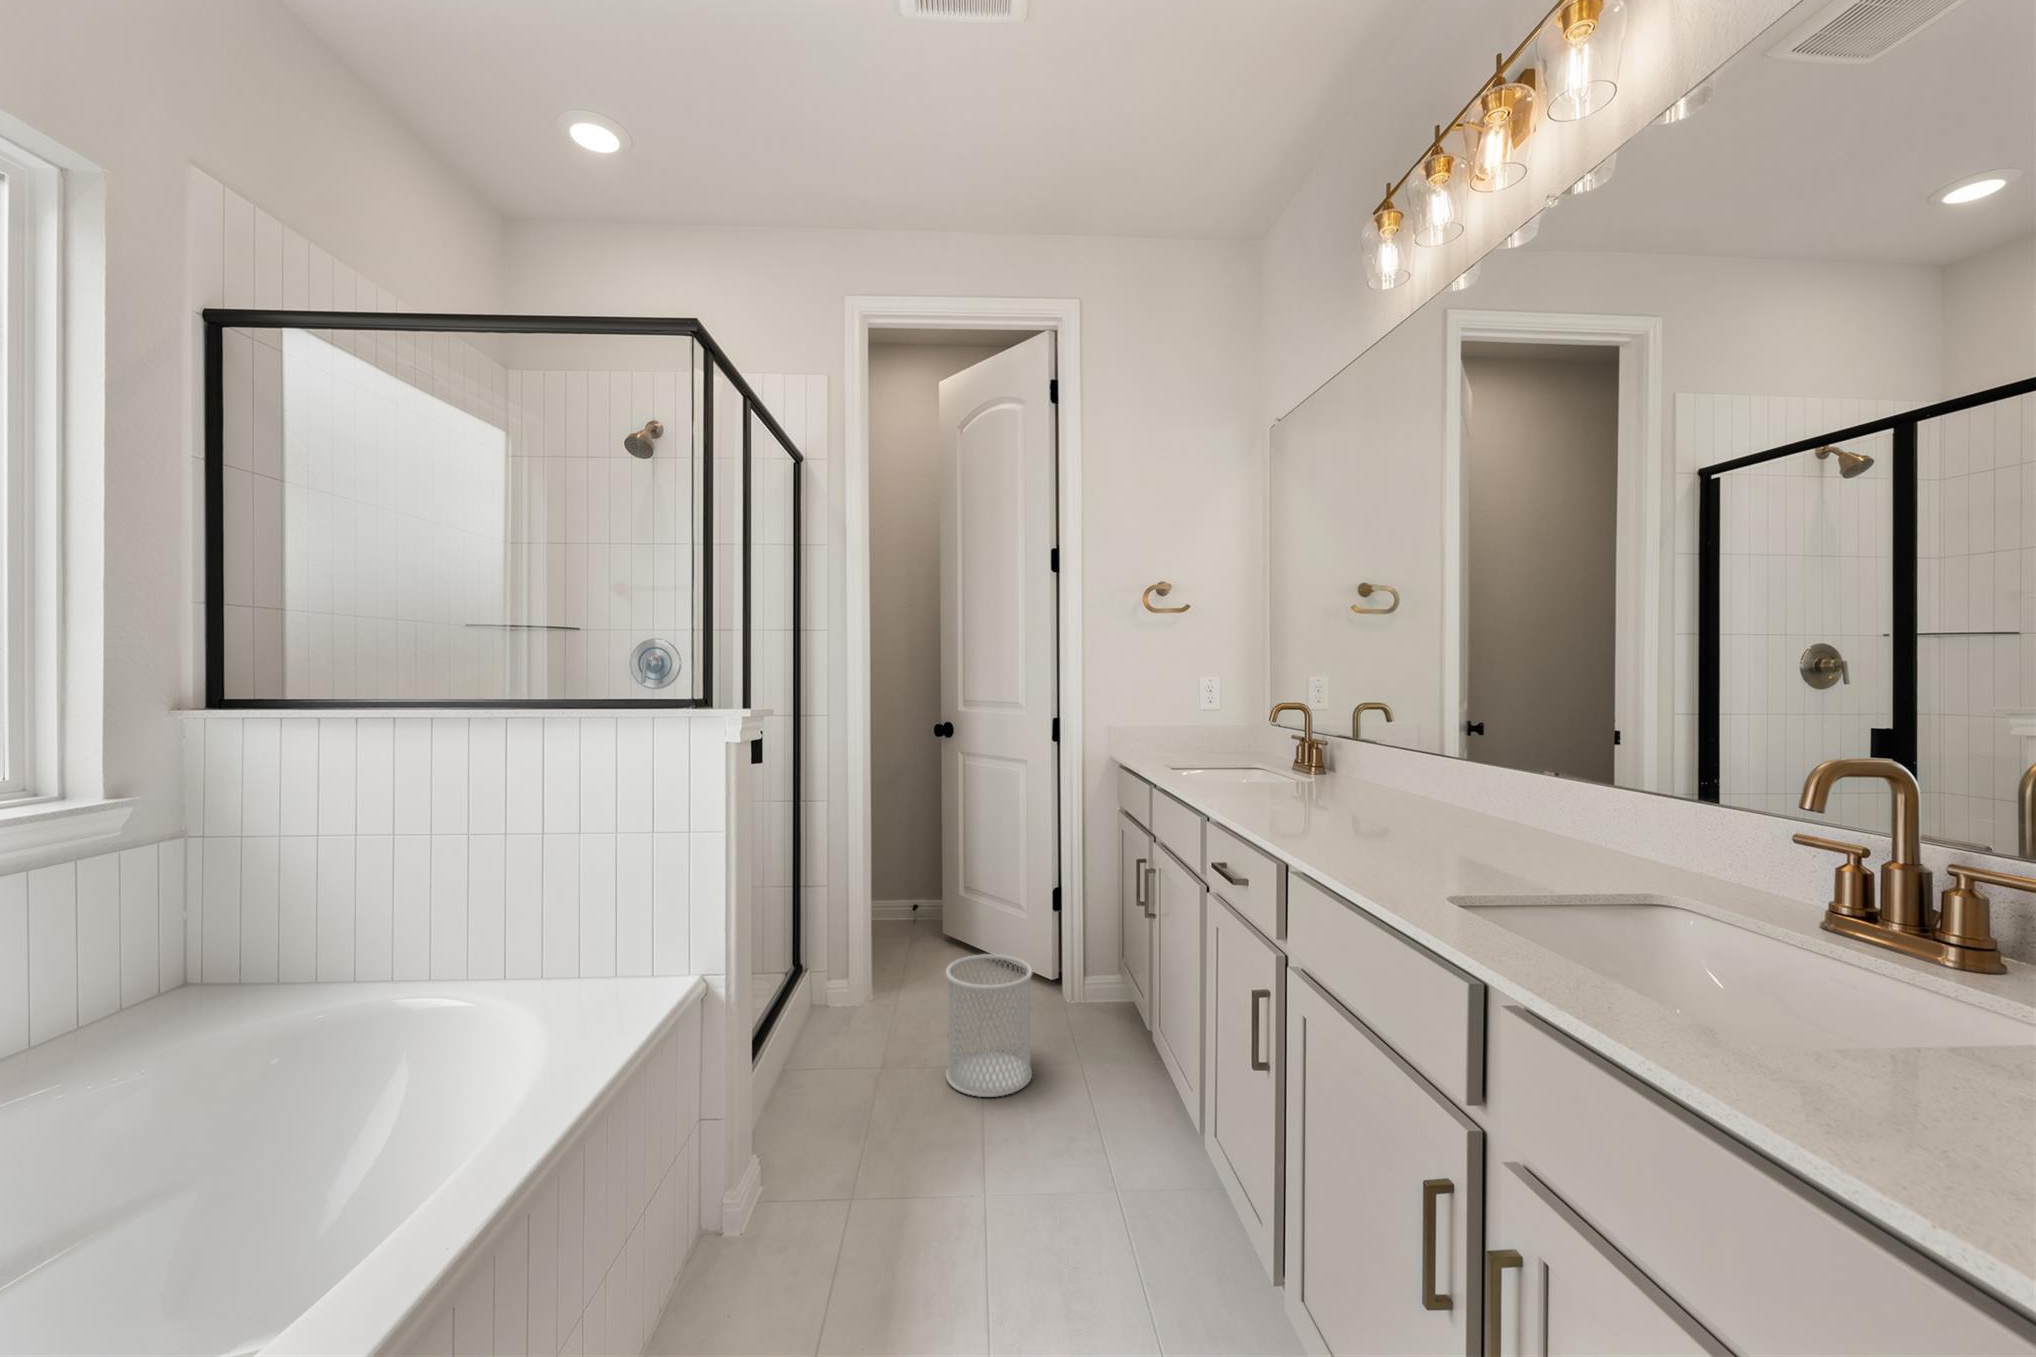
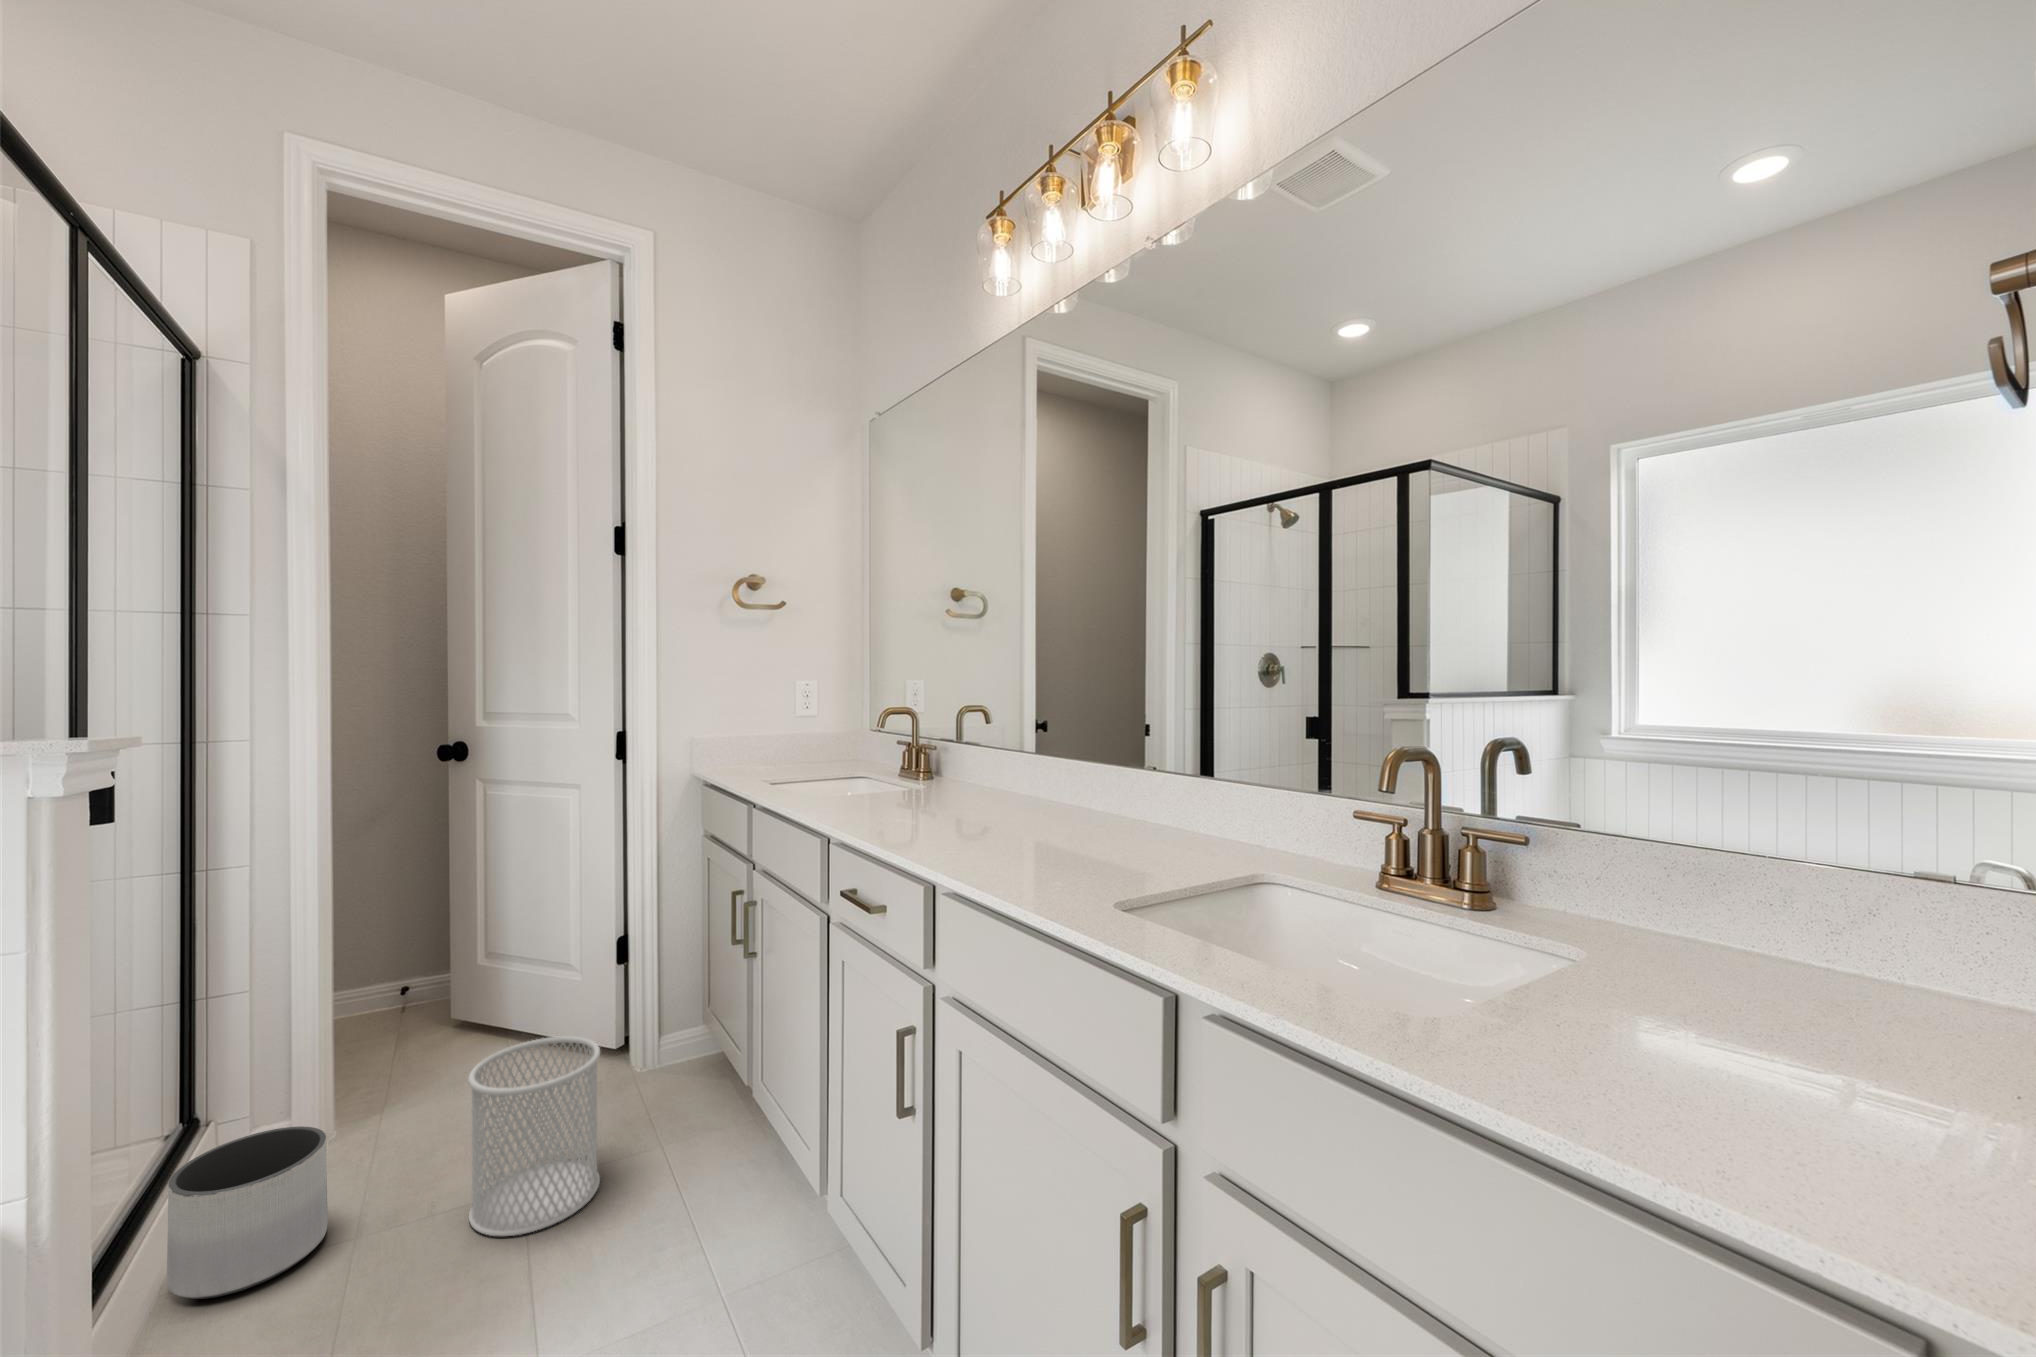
planter: none [787,980,865,1079] -> present [167,1126,328,1299]

